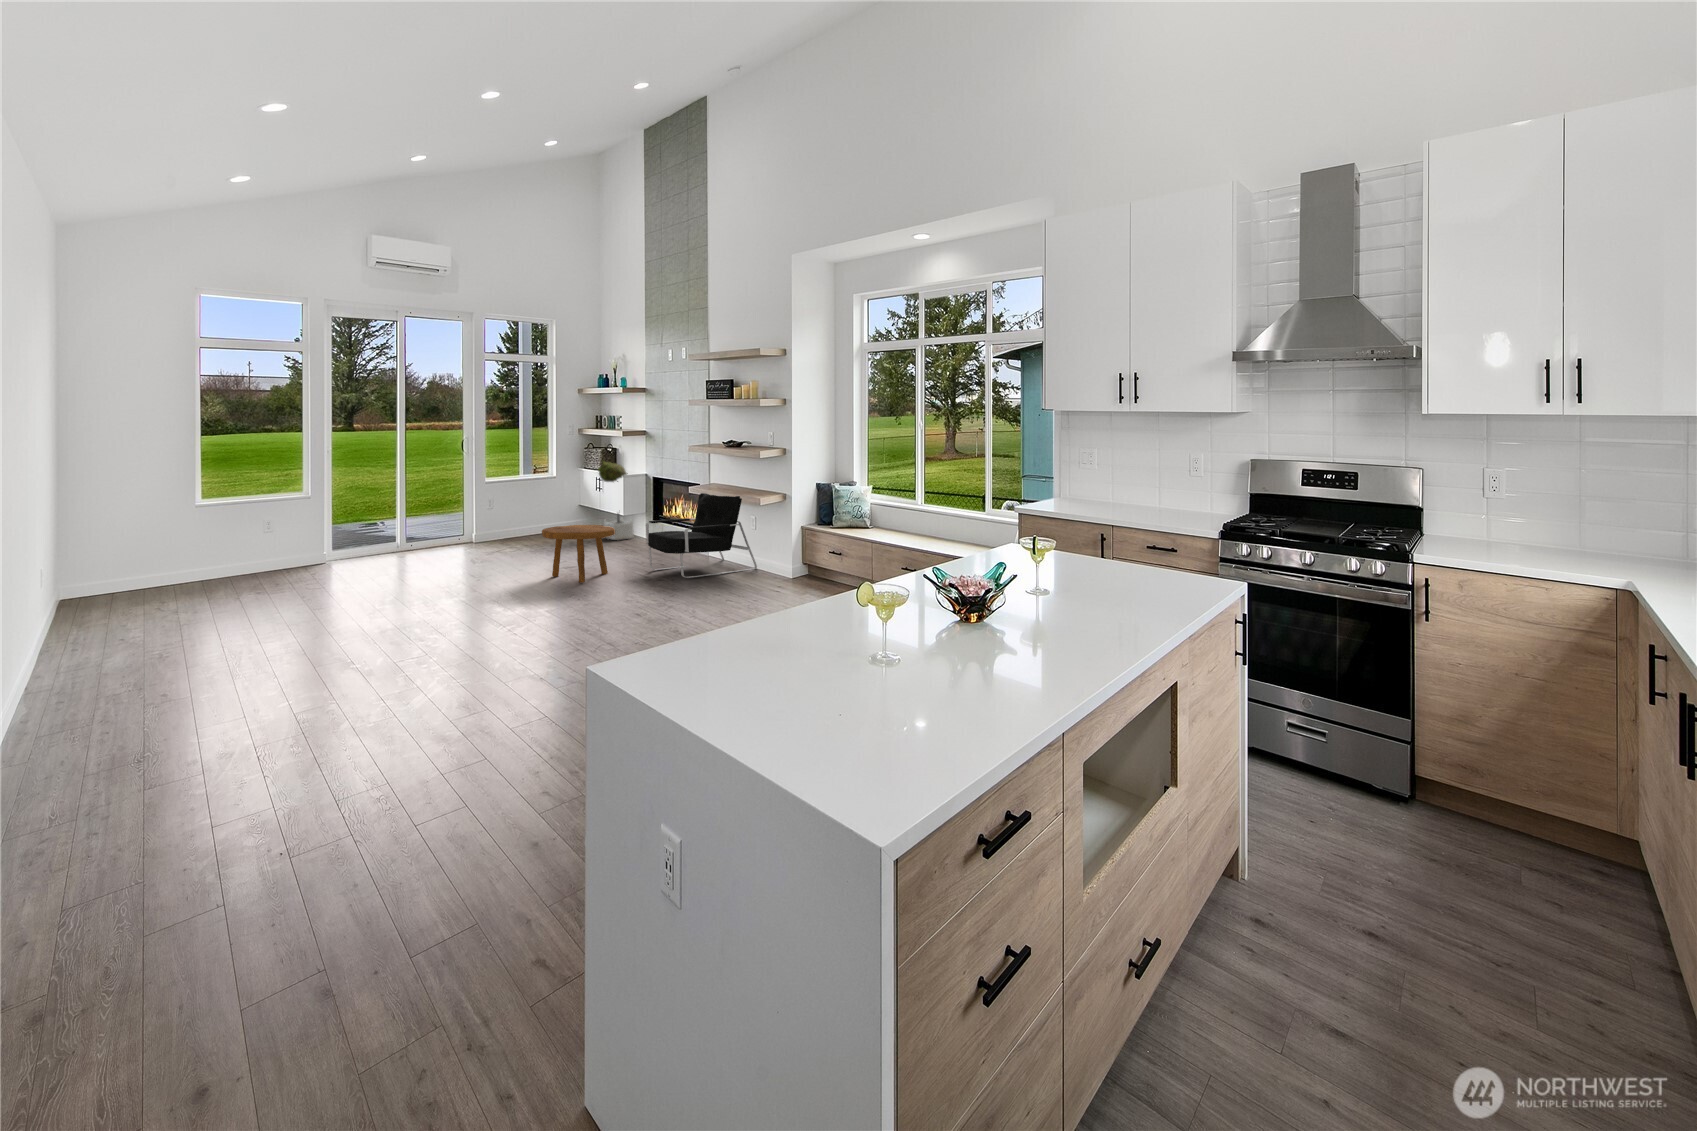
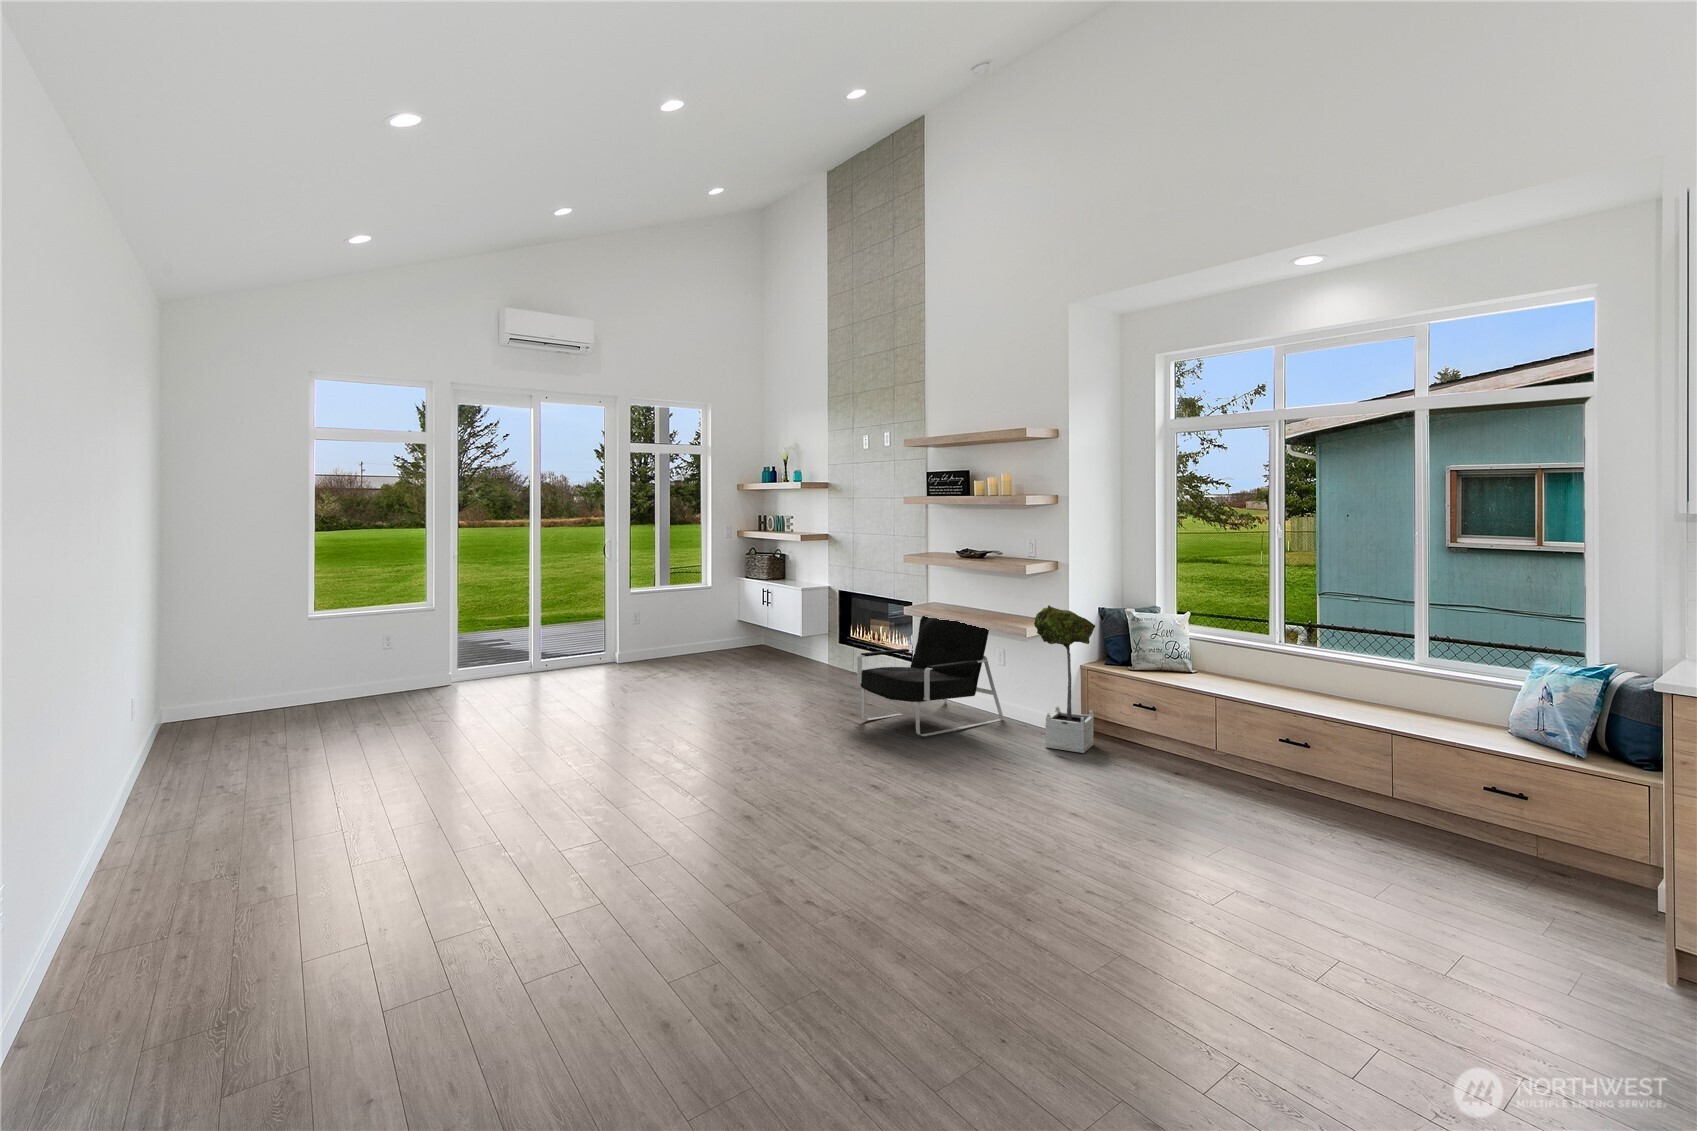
potted tree: present [598,462,634,540] -> present [1034,605,1095,753]
footstool: present [542,525,615,583] -> none [728,658,824,741]

